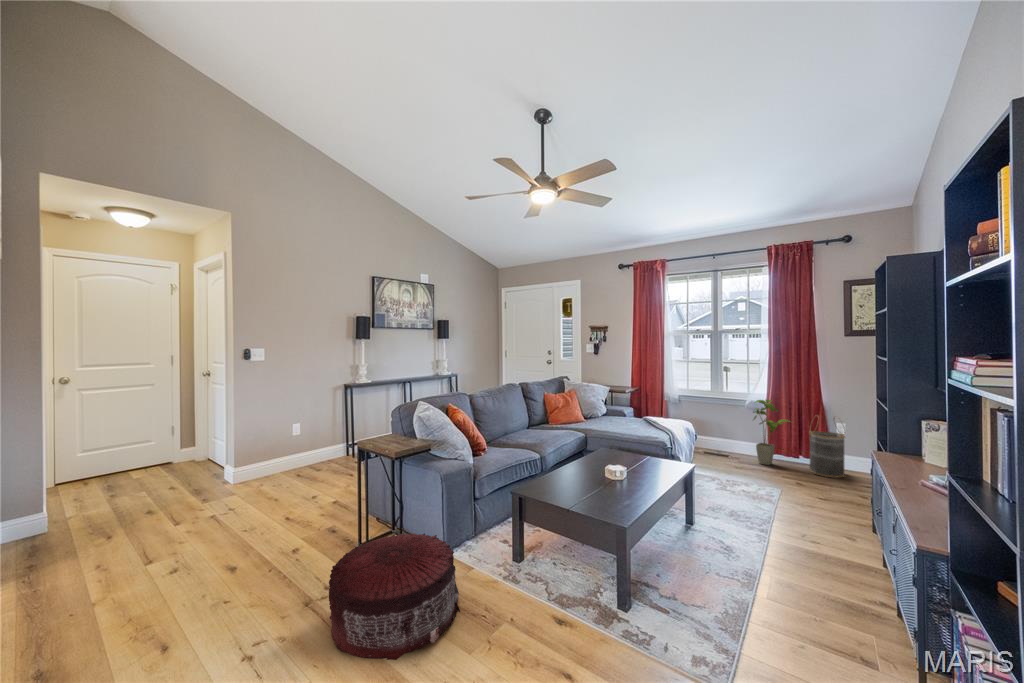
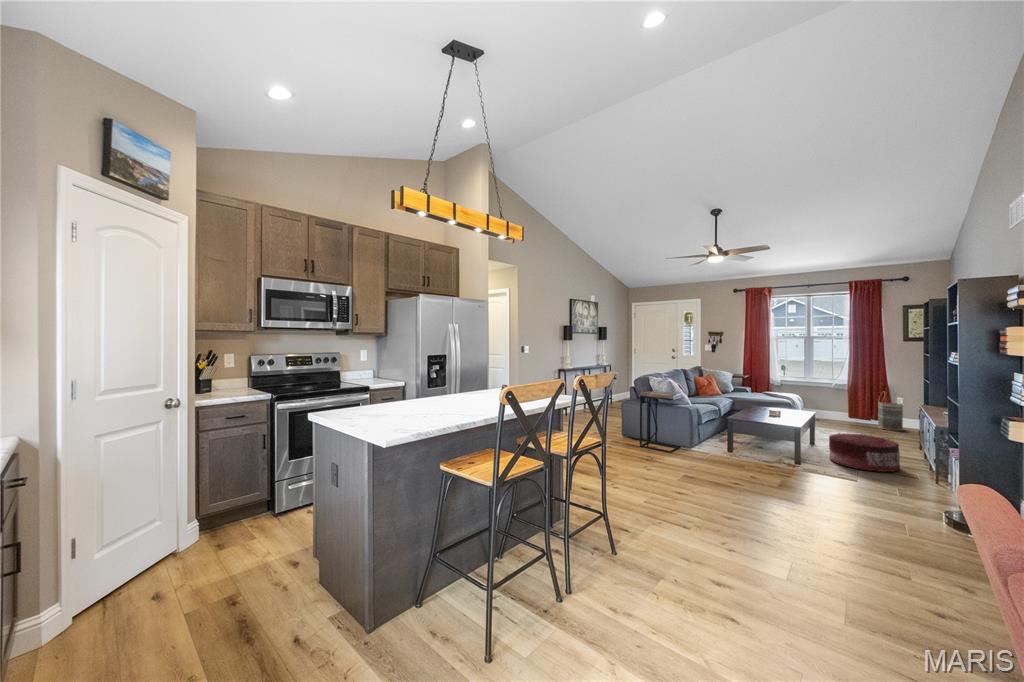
house plant: present [753,399,788,465] -> none [837,382,867,425]
pouf: present [329,533,460,660] -> present [829,433,901,472]

